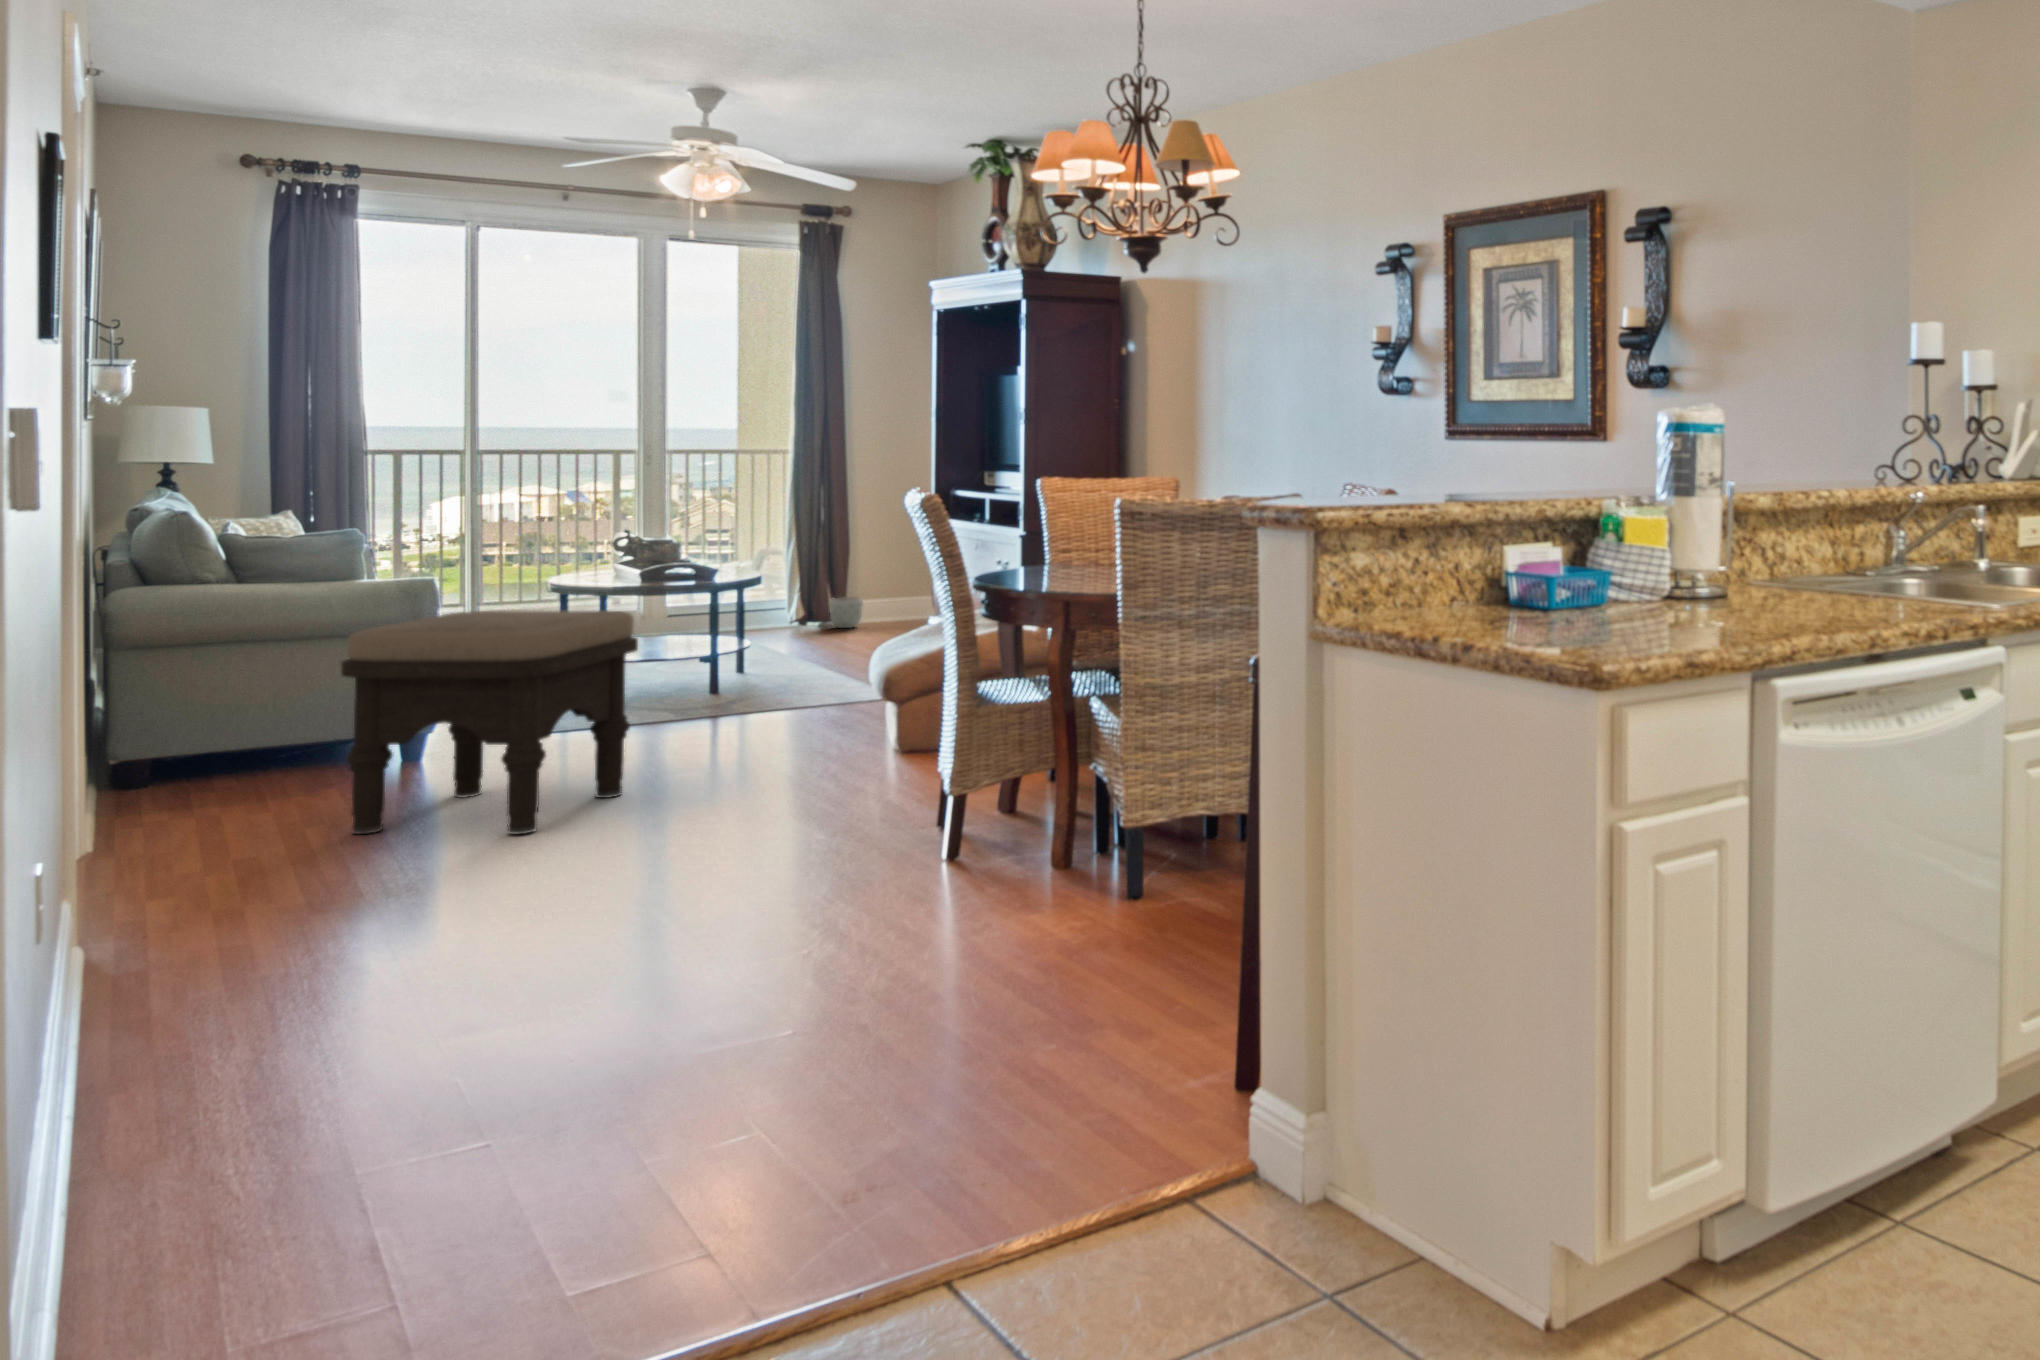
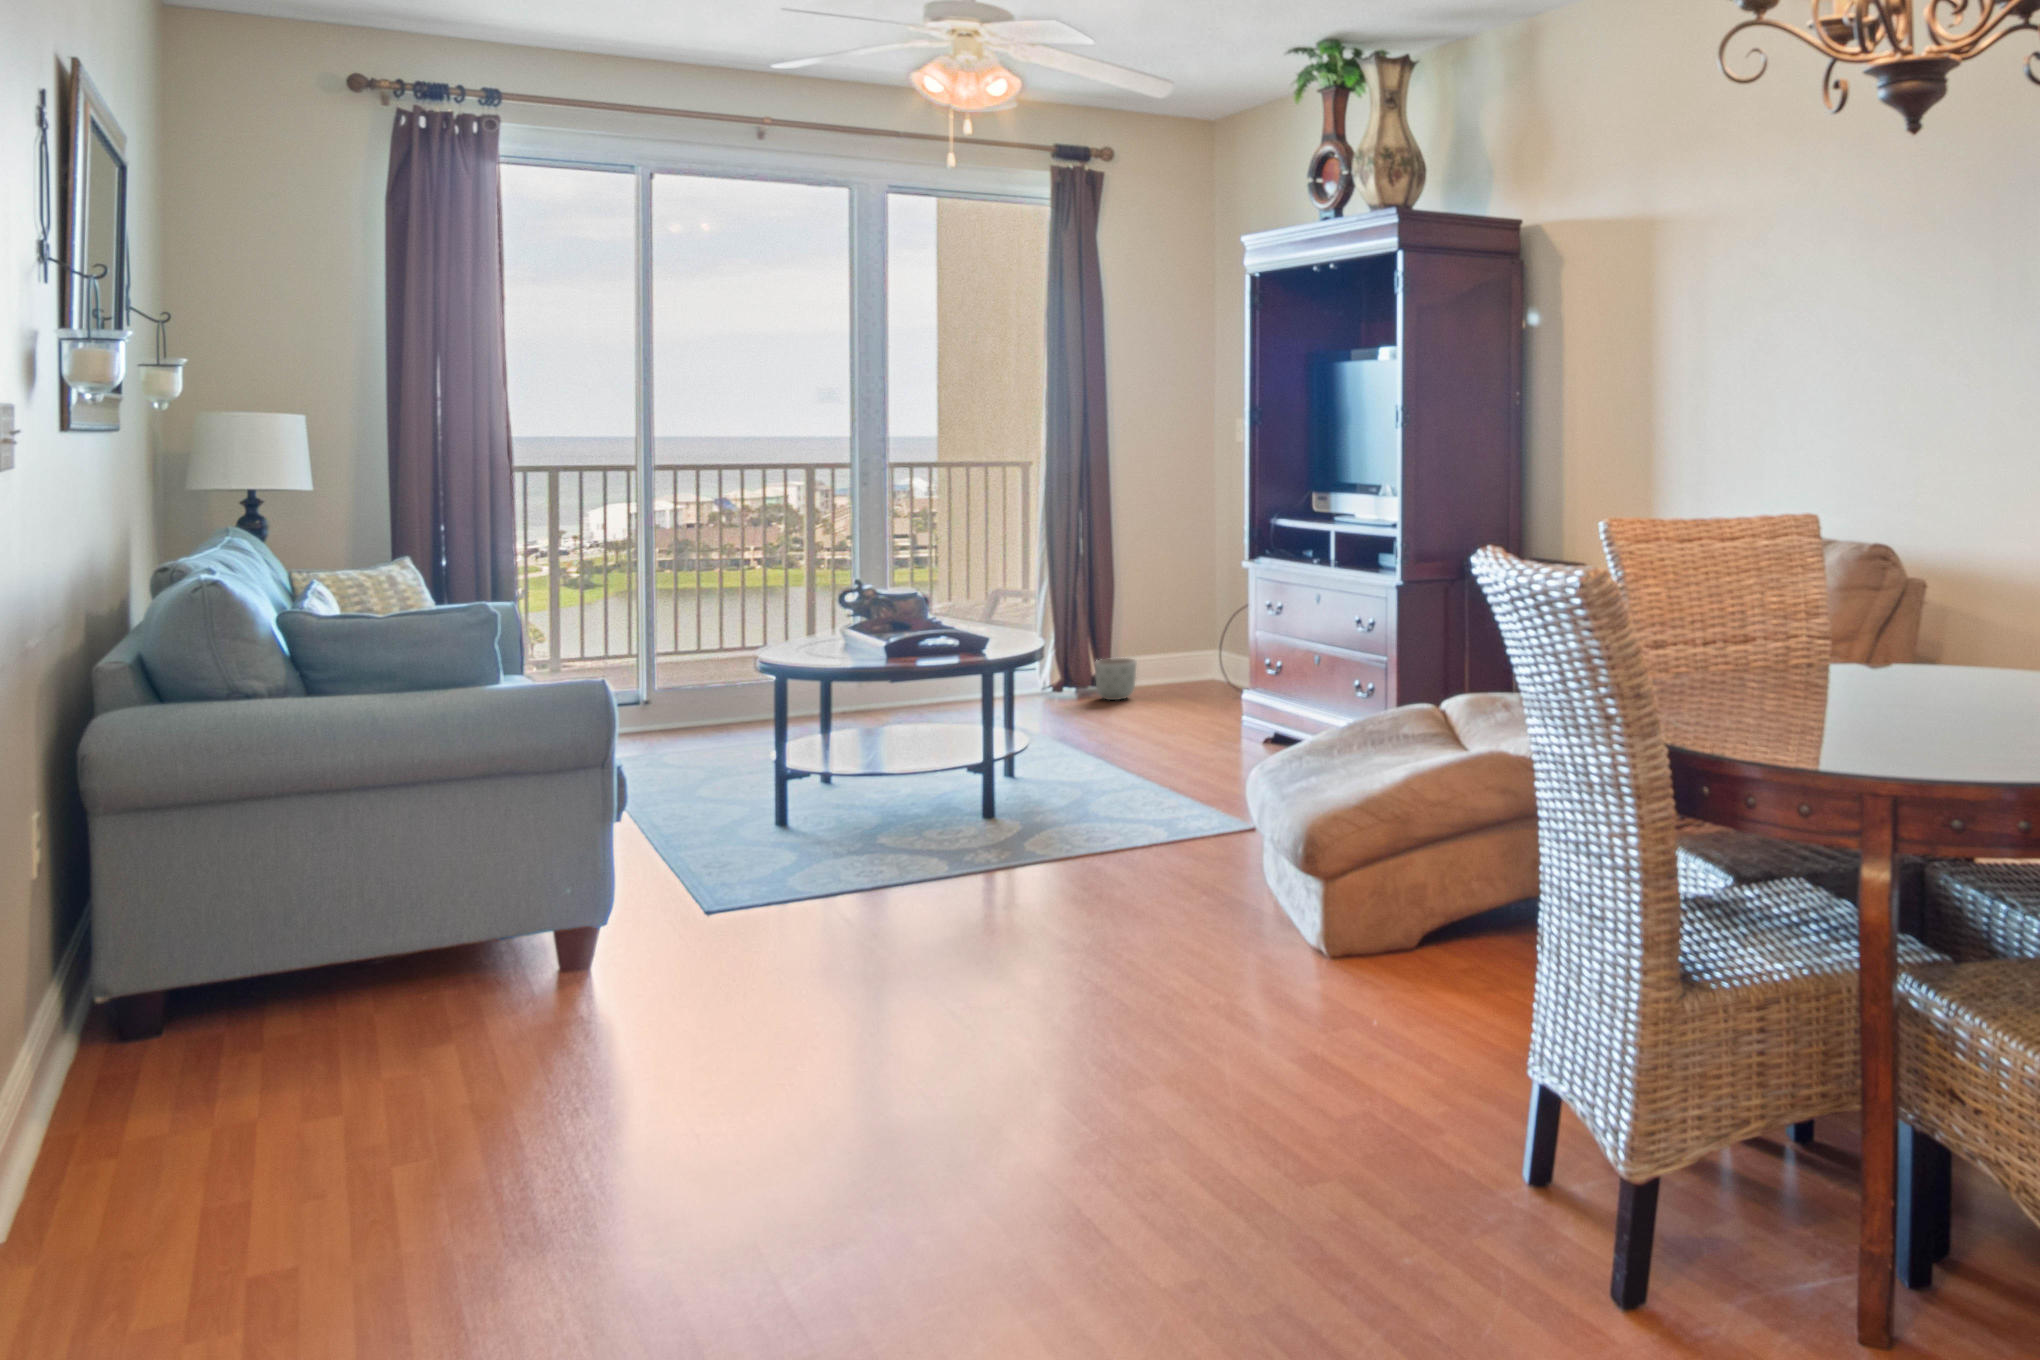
ottoman: present [341,611,638,834] -> none [482,736,953,1161]

